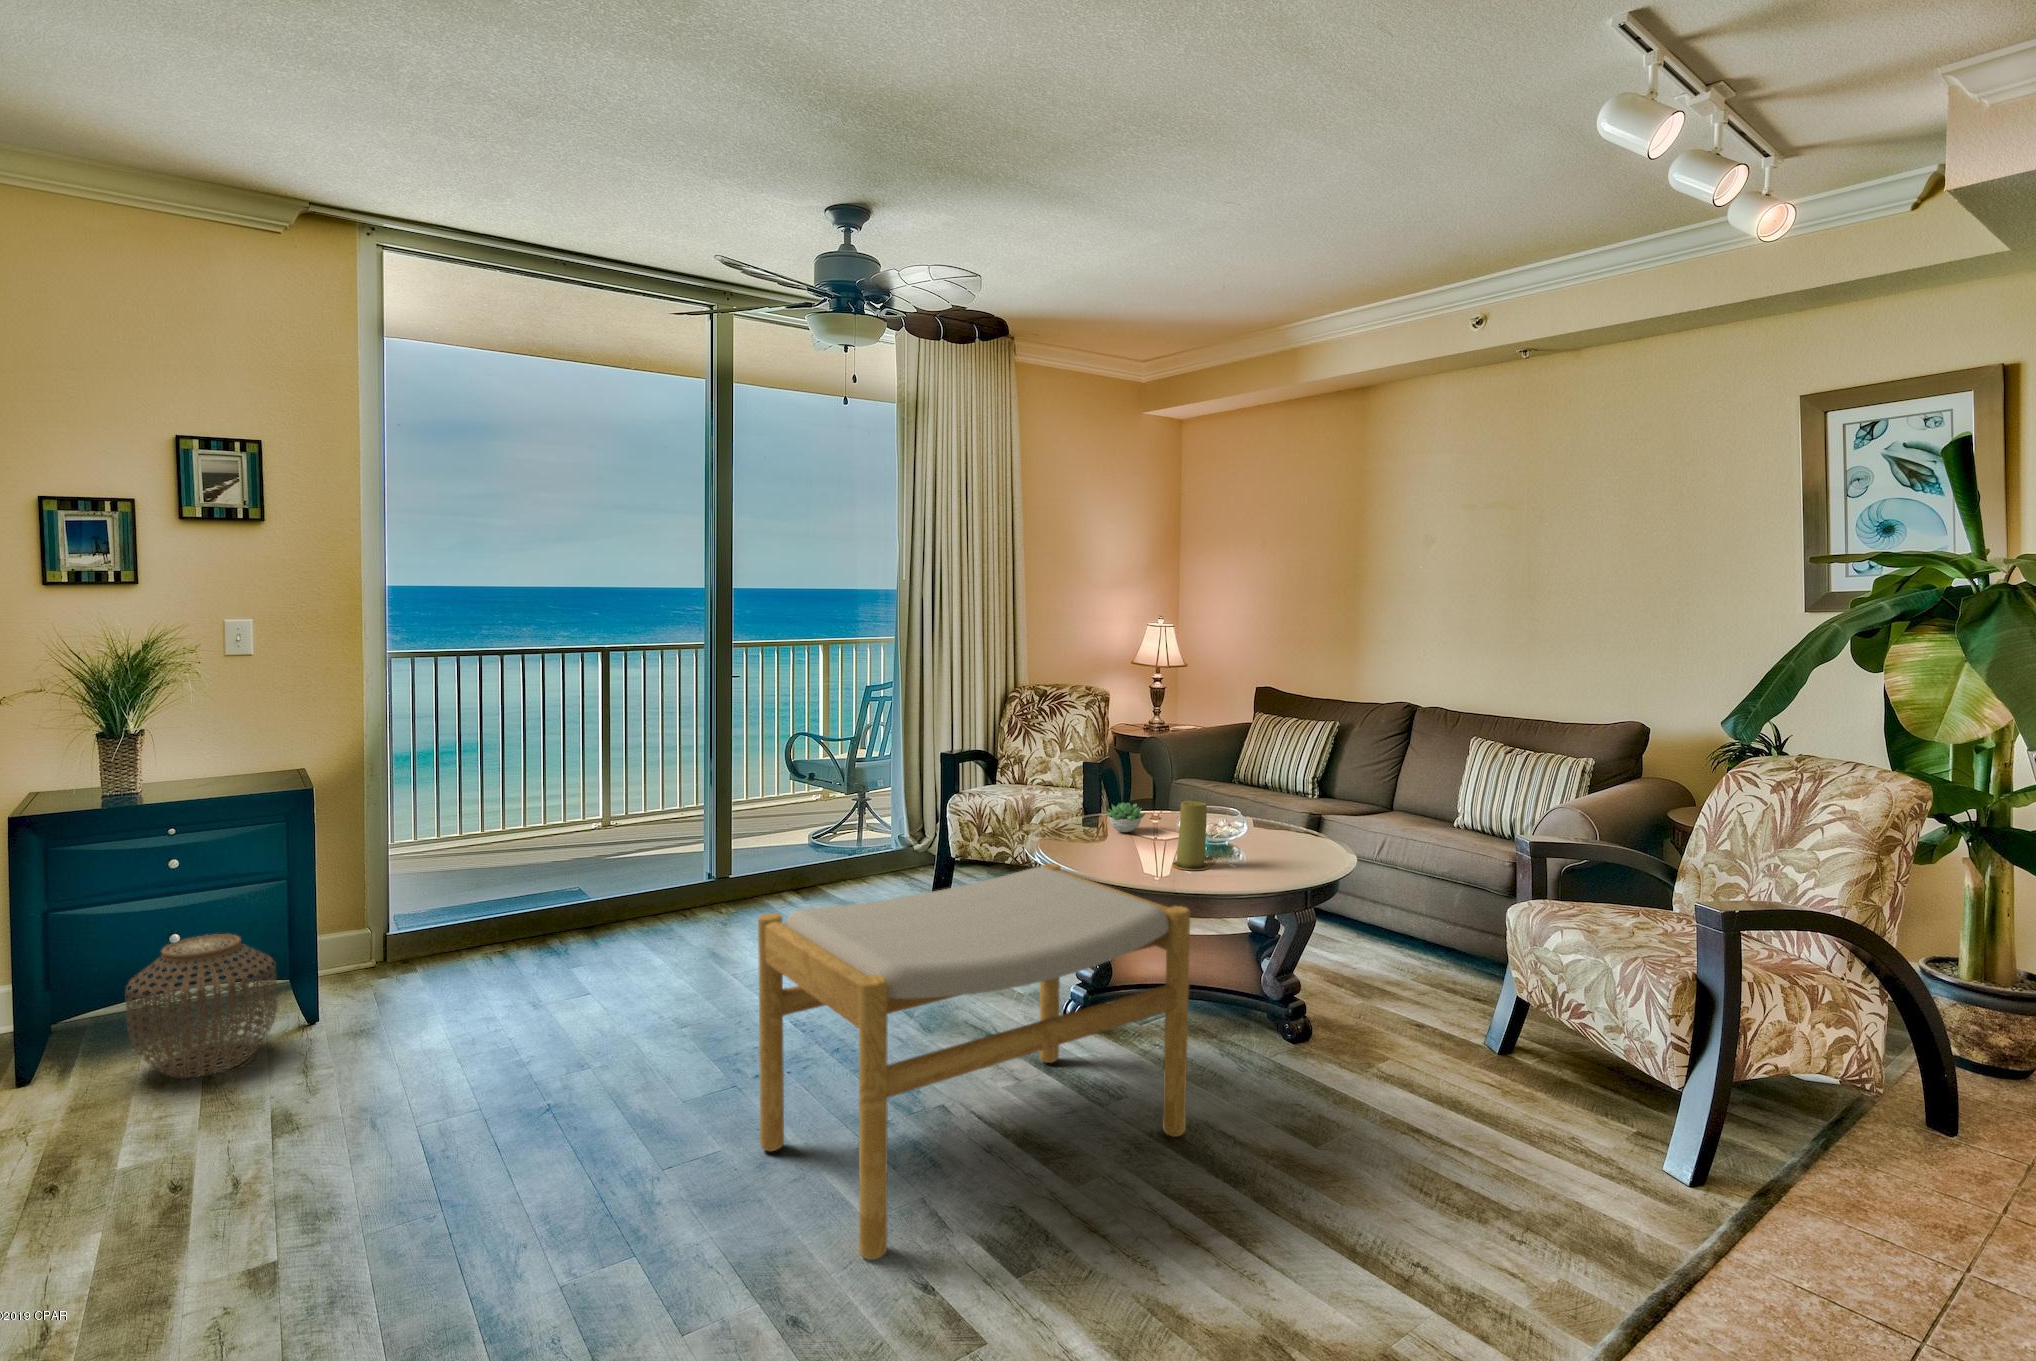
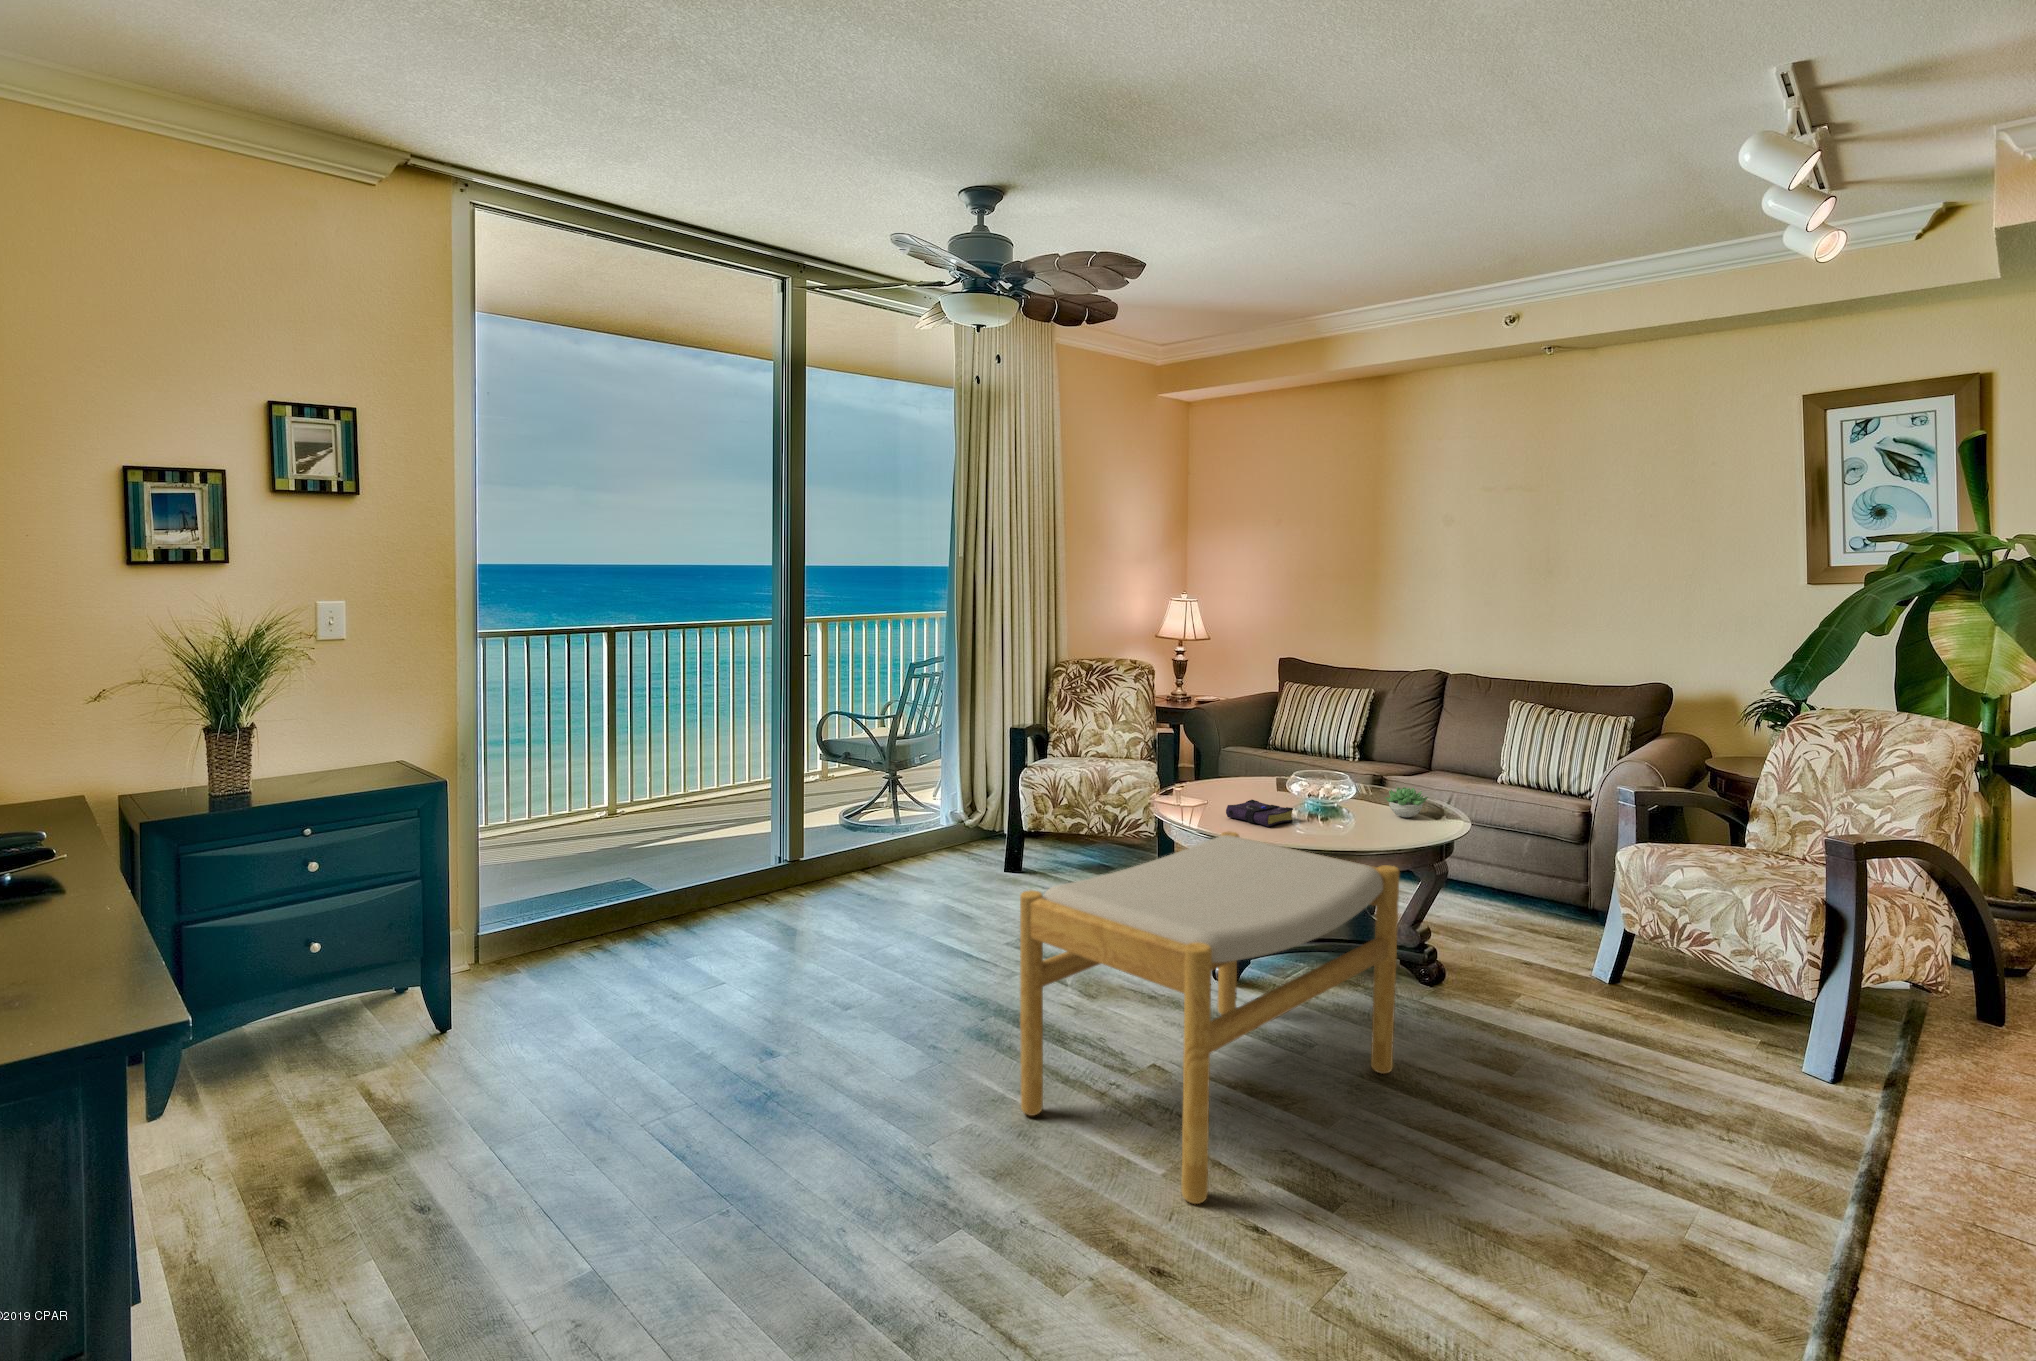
candle: present [1173,801,1209,870] -> none [1309,768,1344,832]
succulent plant: present [1105,802,1146,832] -> present [1385,787,1428,817]
book: none [1094,832,1162,862] -> present [1226,800,1293,827]
woven basket: present [126,934,277,1078] -> none [316,942,461,1092]

